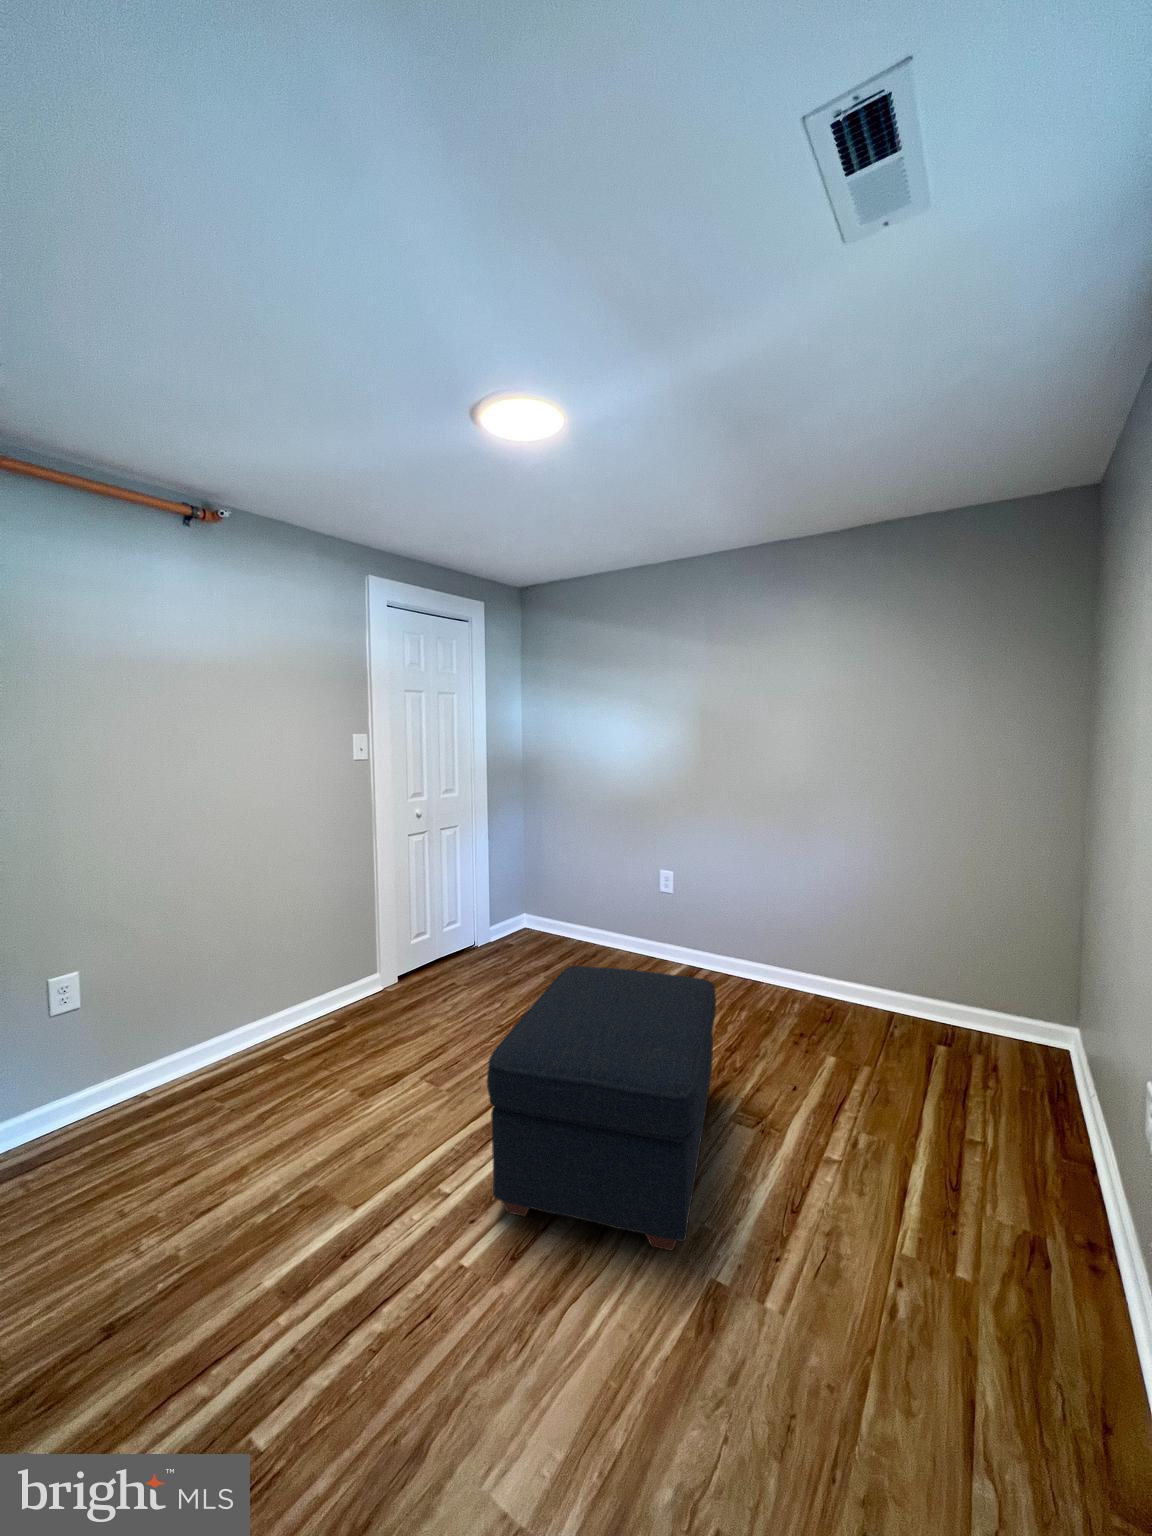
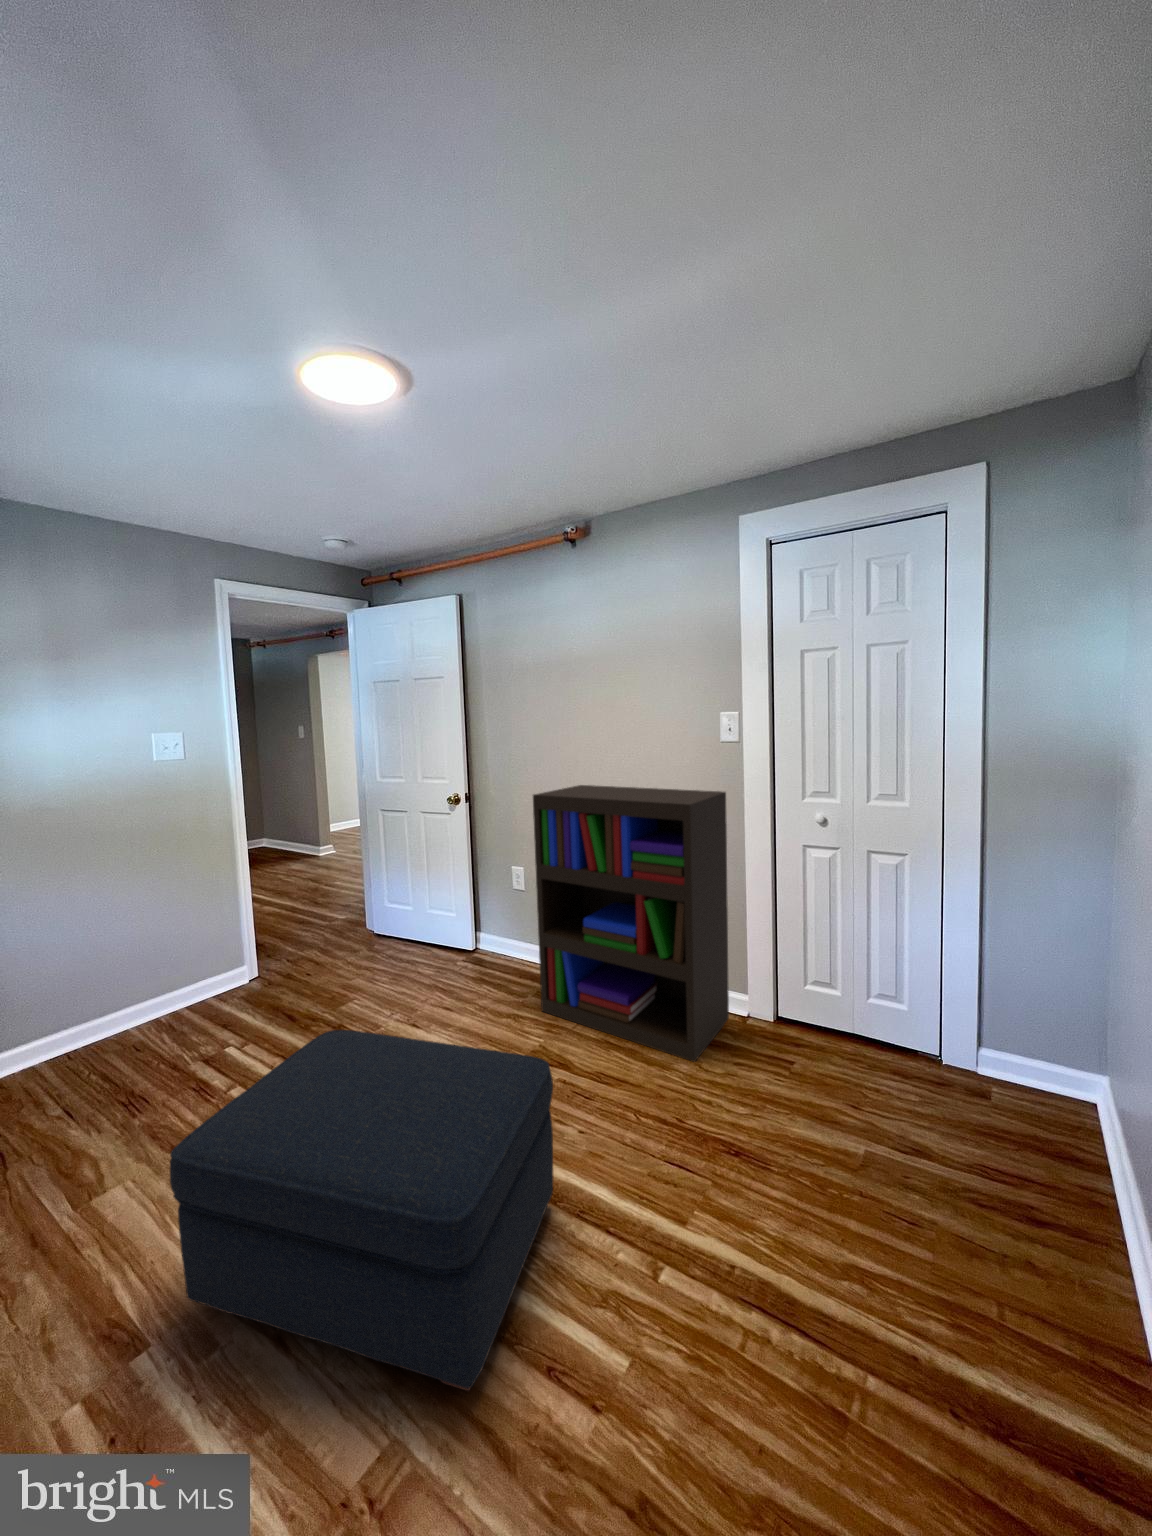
bookshelf: none [212,792,434,1093] -> present [533,785,729,1062]

